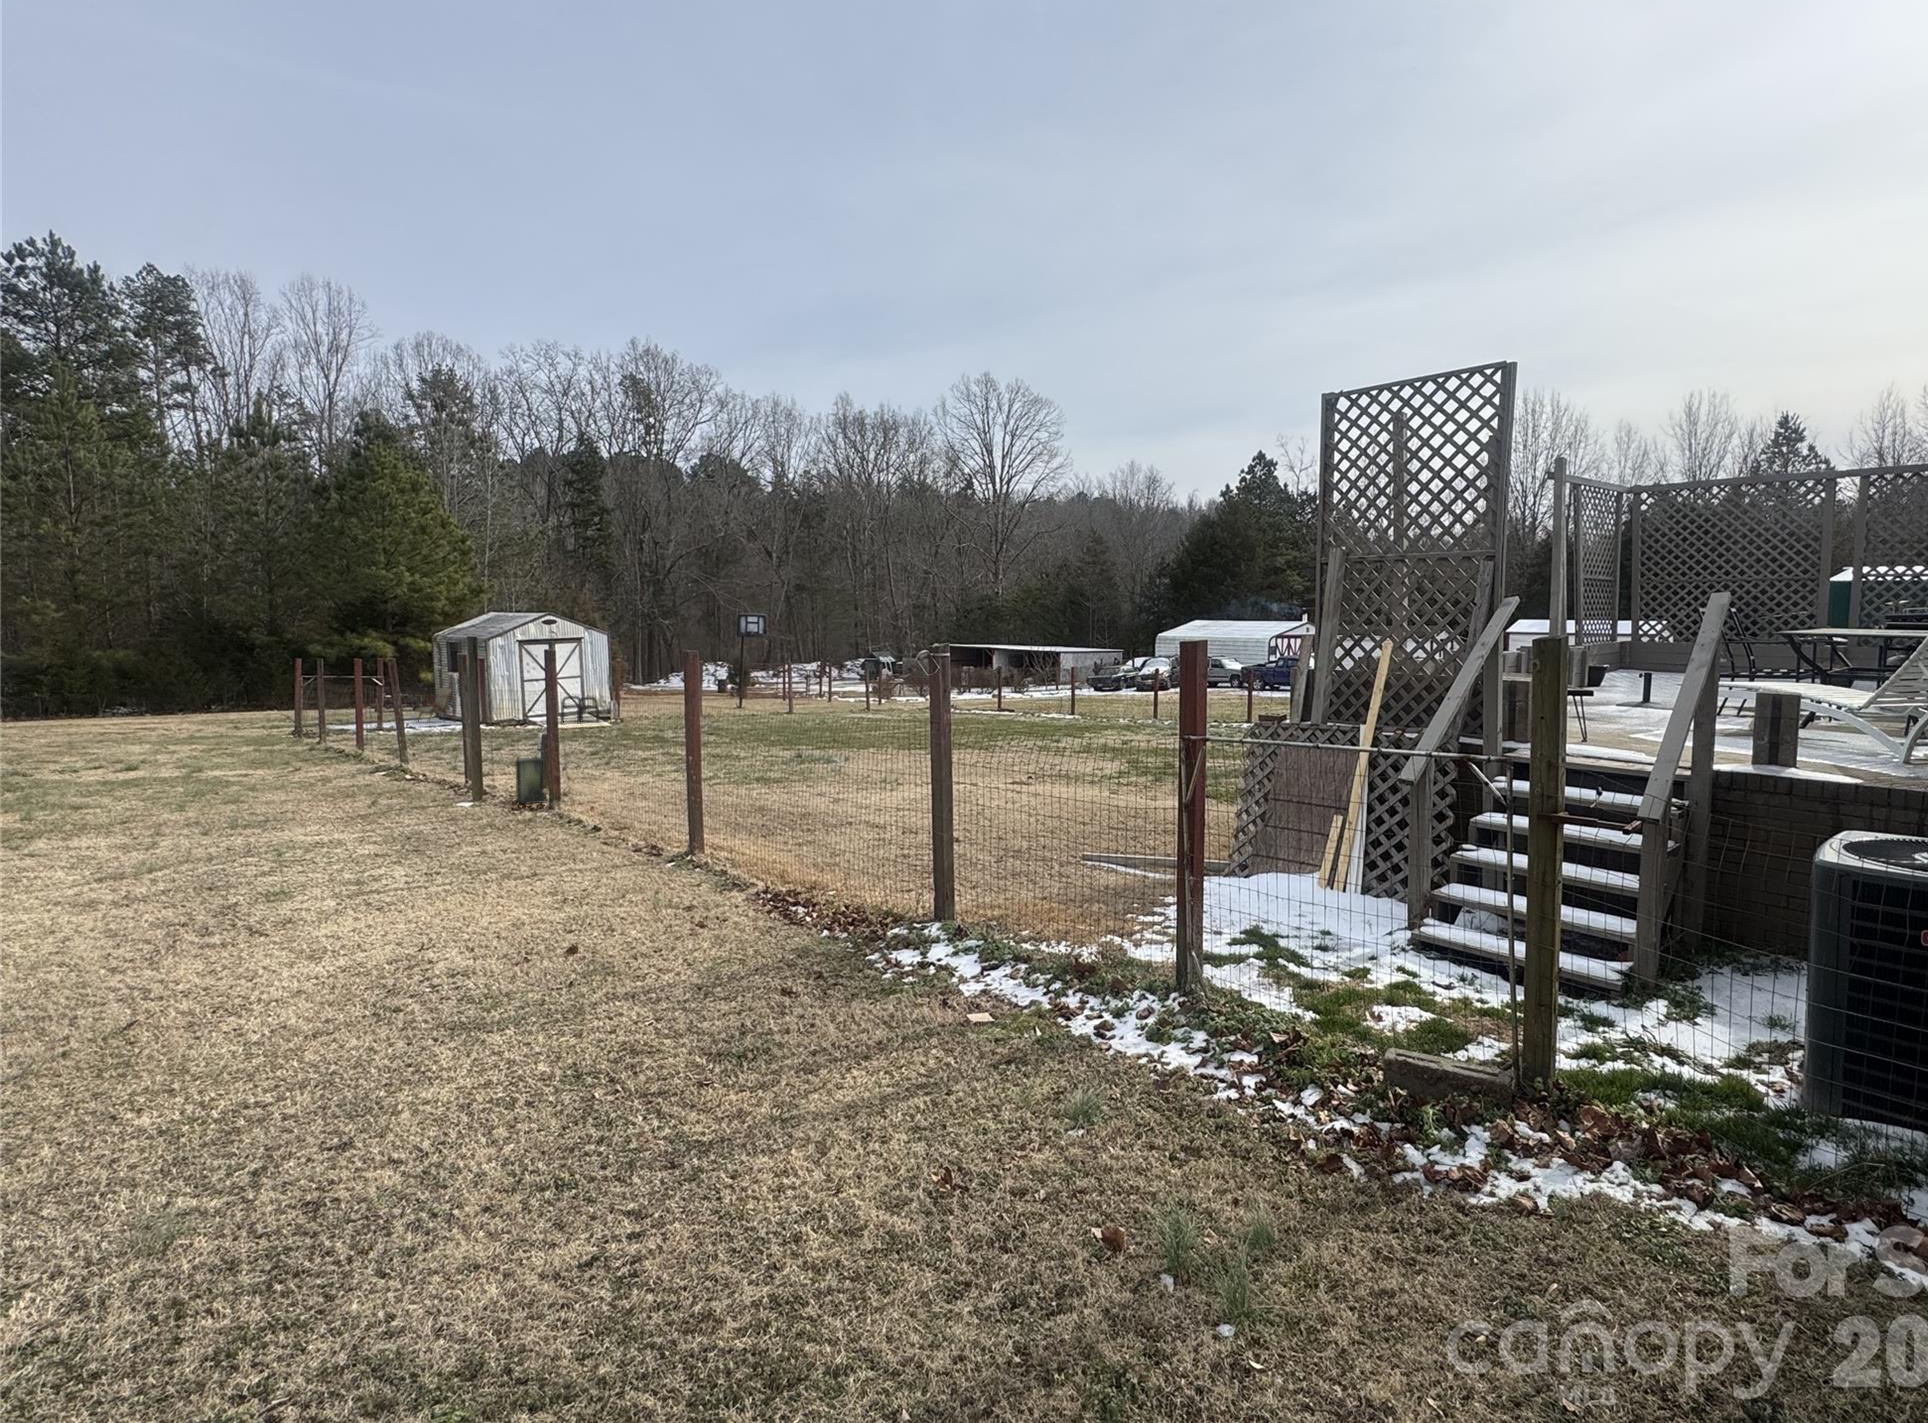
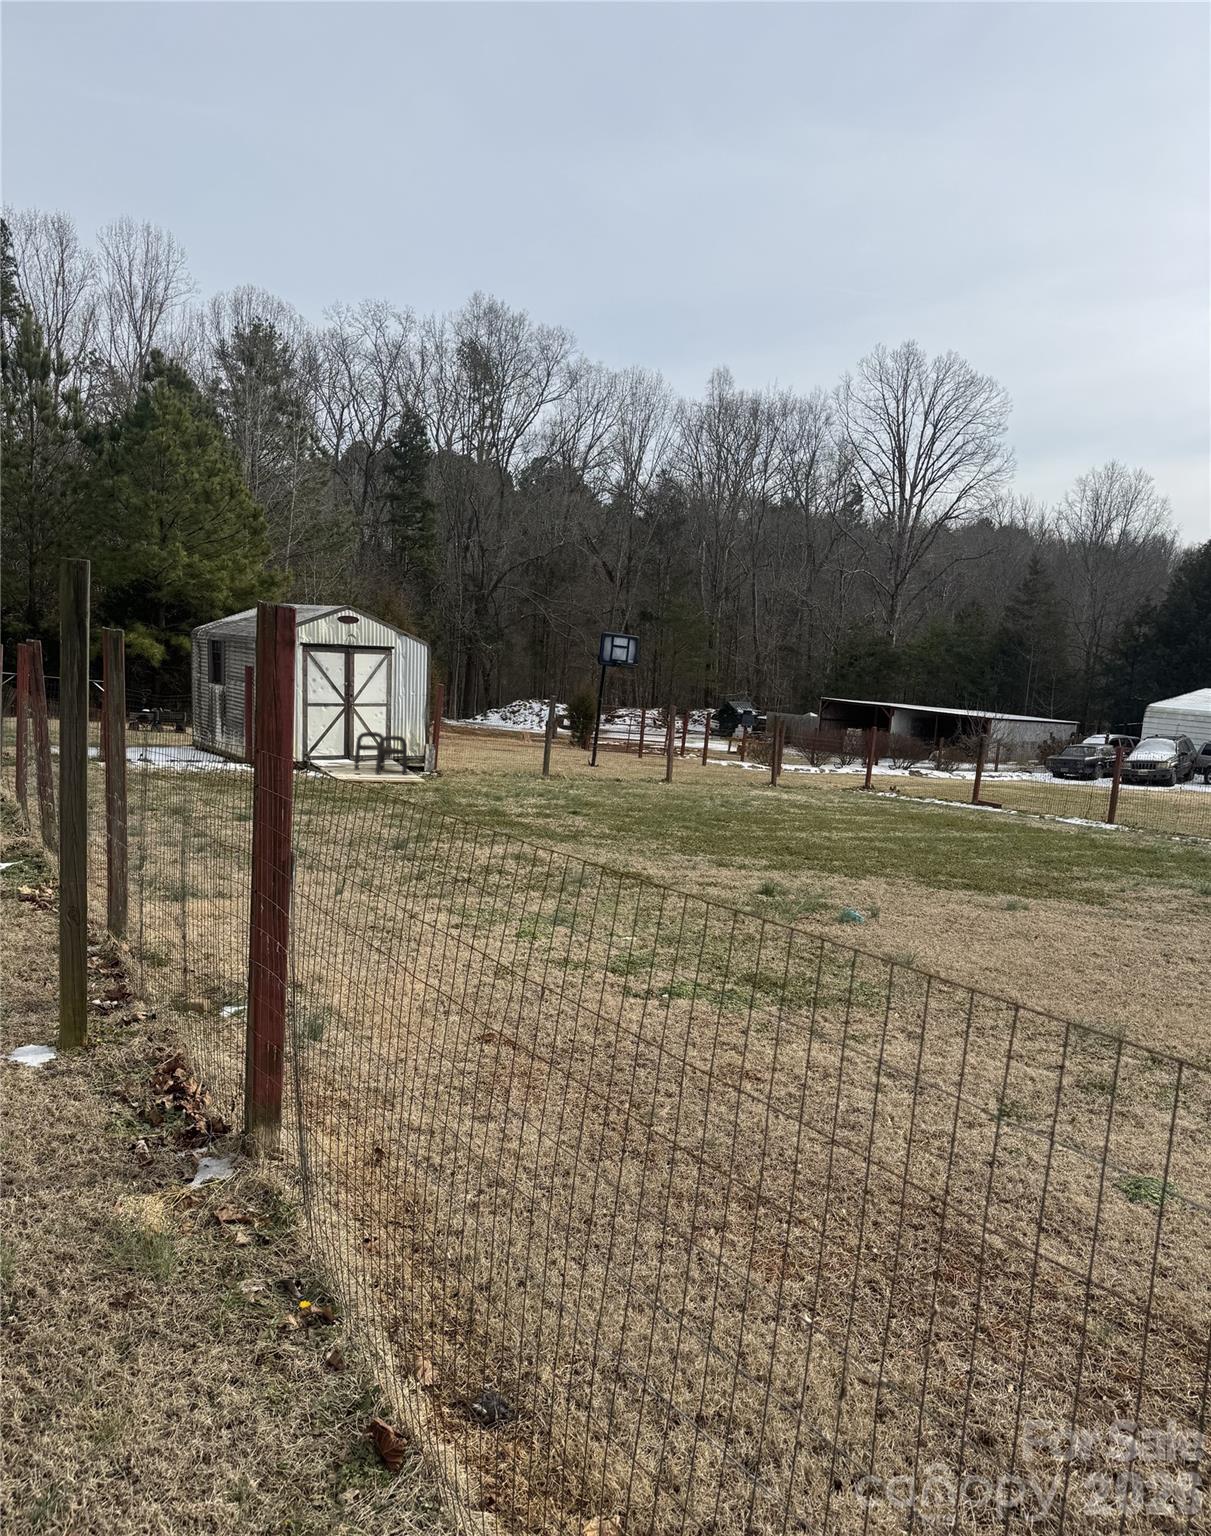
lounge chair: present [416,688,454,722] -> none [168,706,219,756]
storage box: present [515,757,546,804] -> none [62,994,192,1188]

